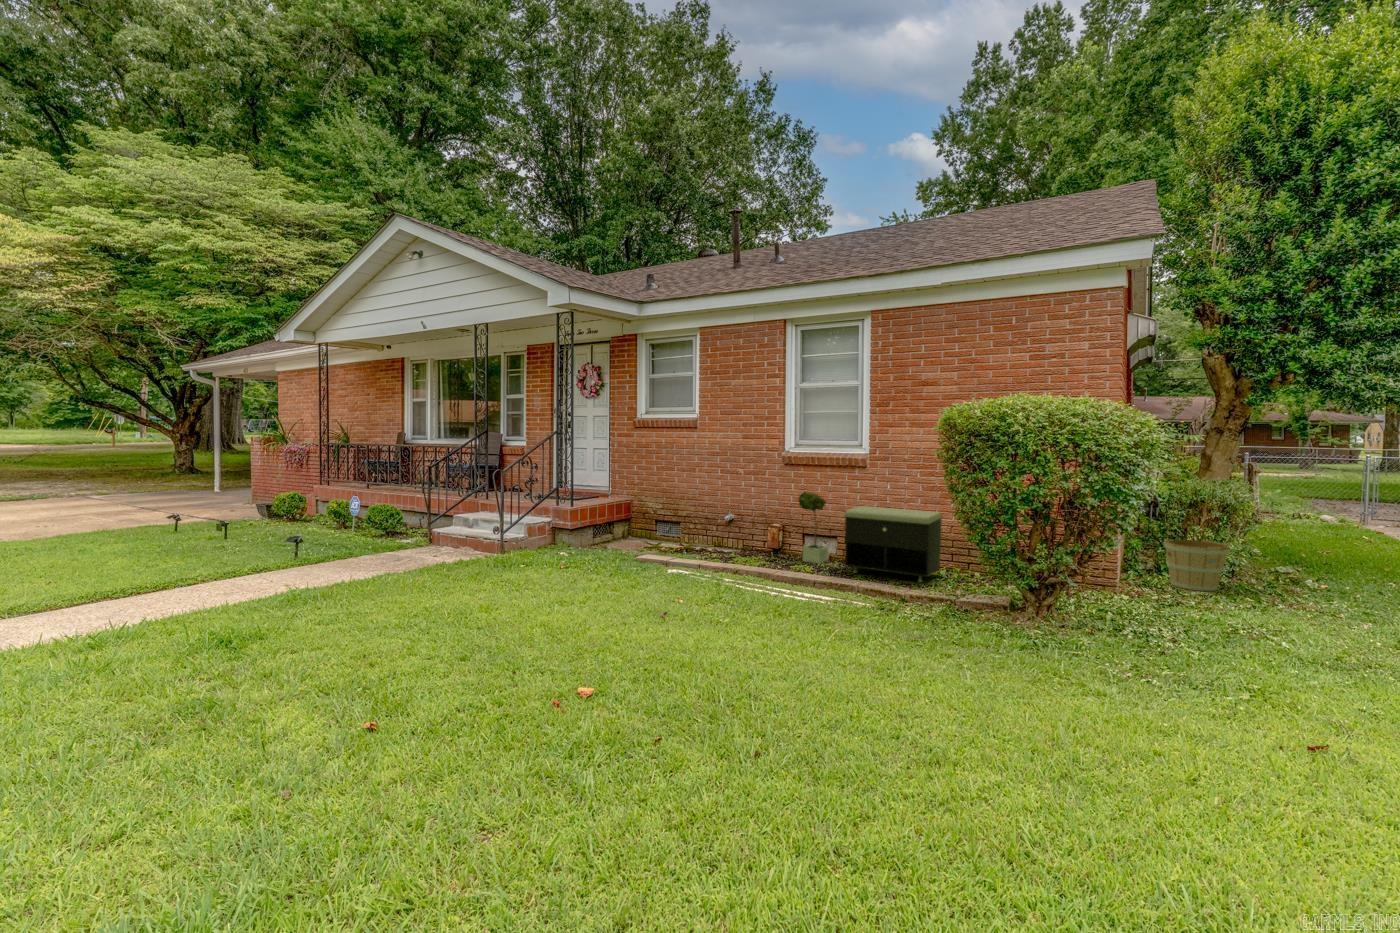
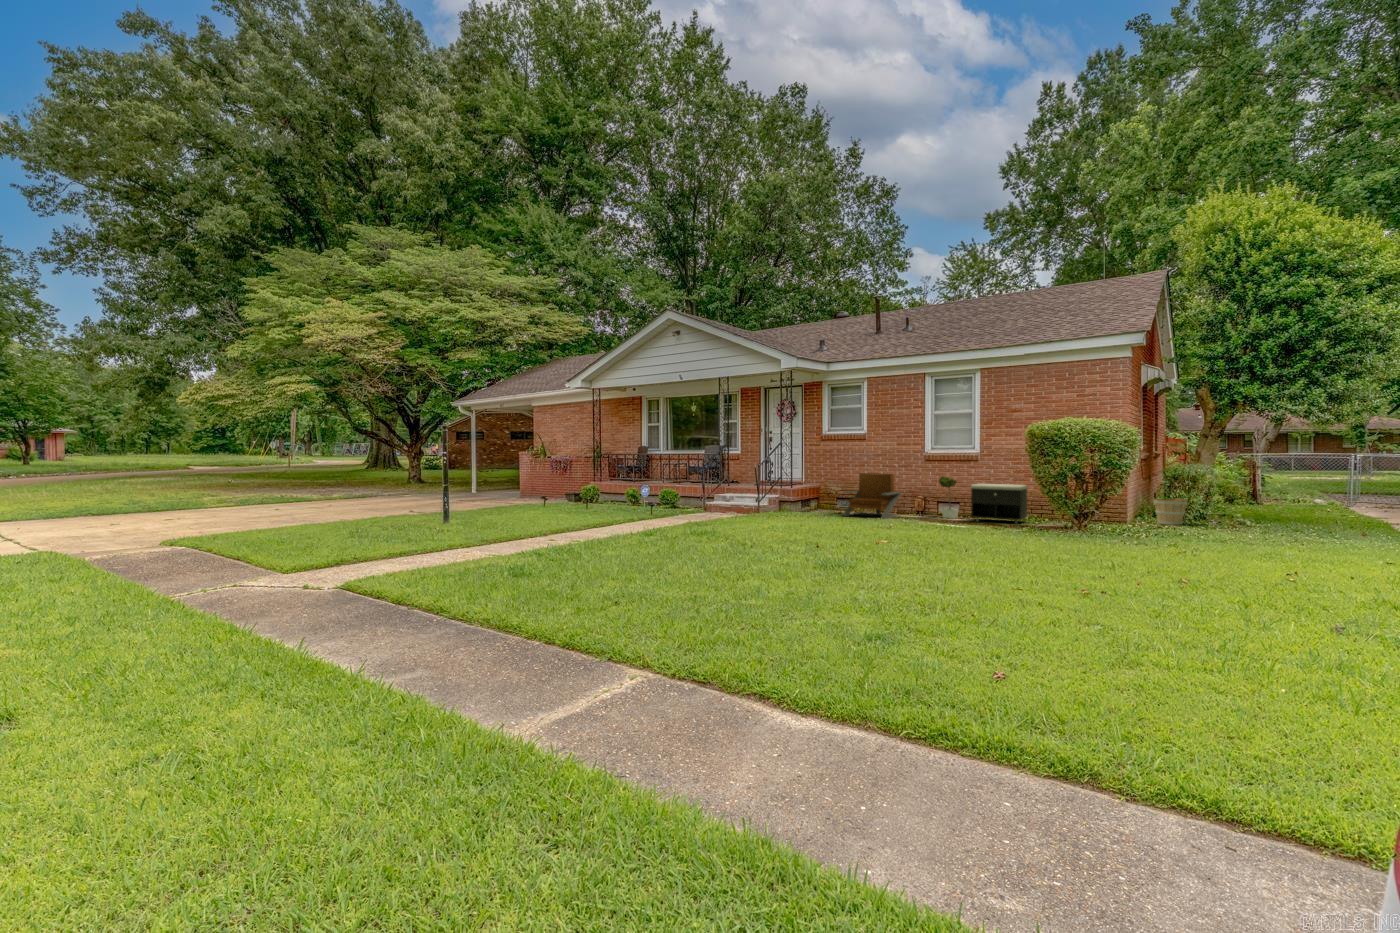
lounge chair: none [646,483,743,563] -> present [843,473,901,519]

